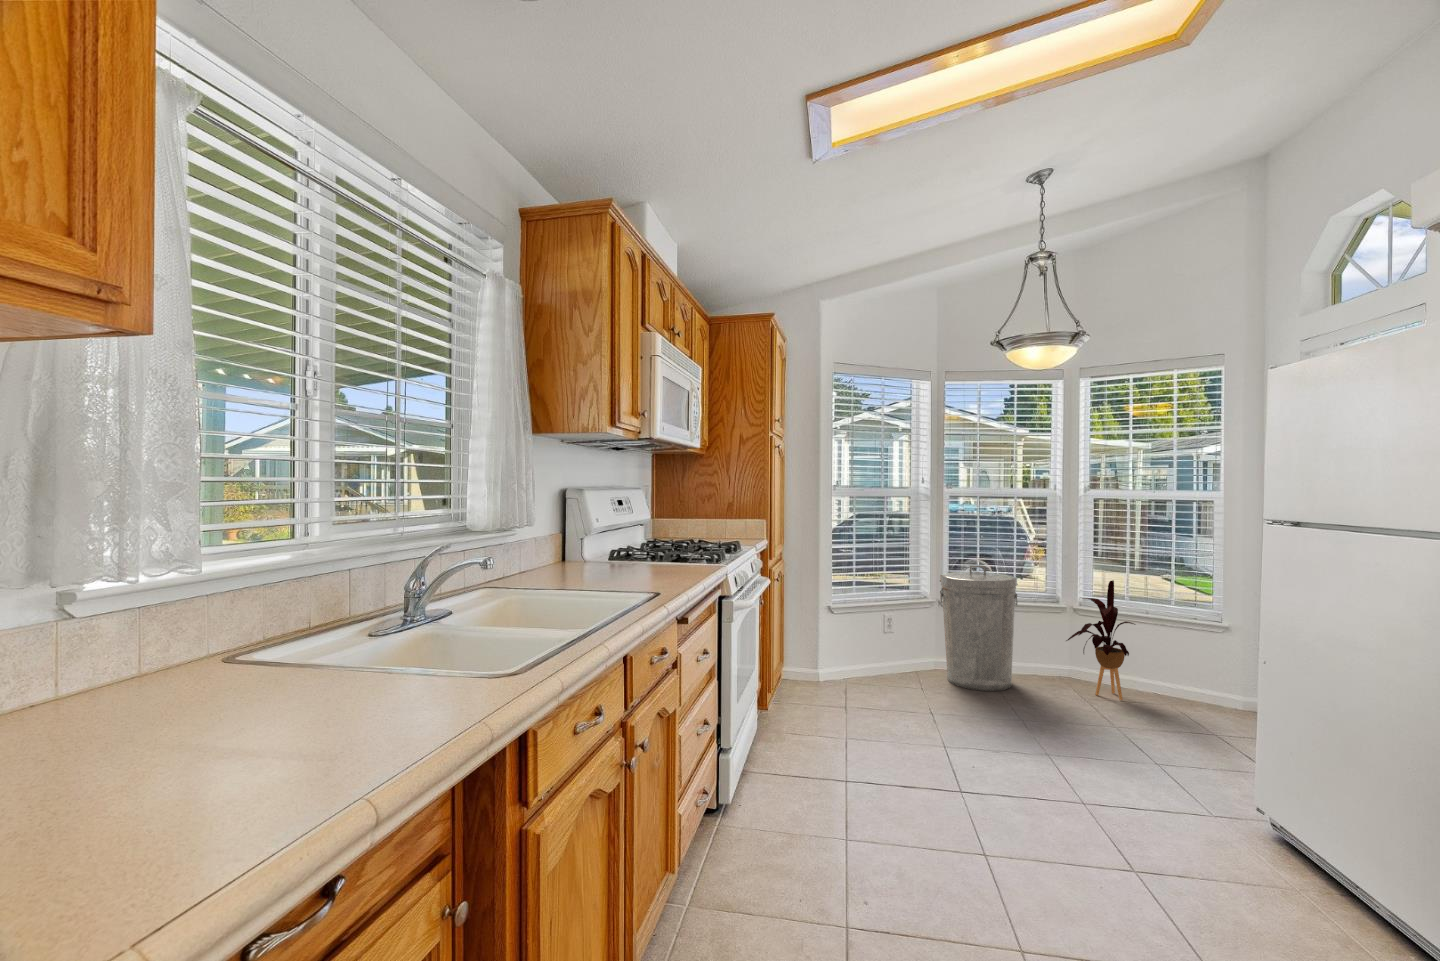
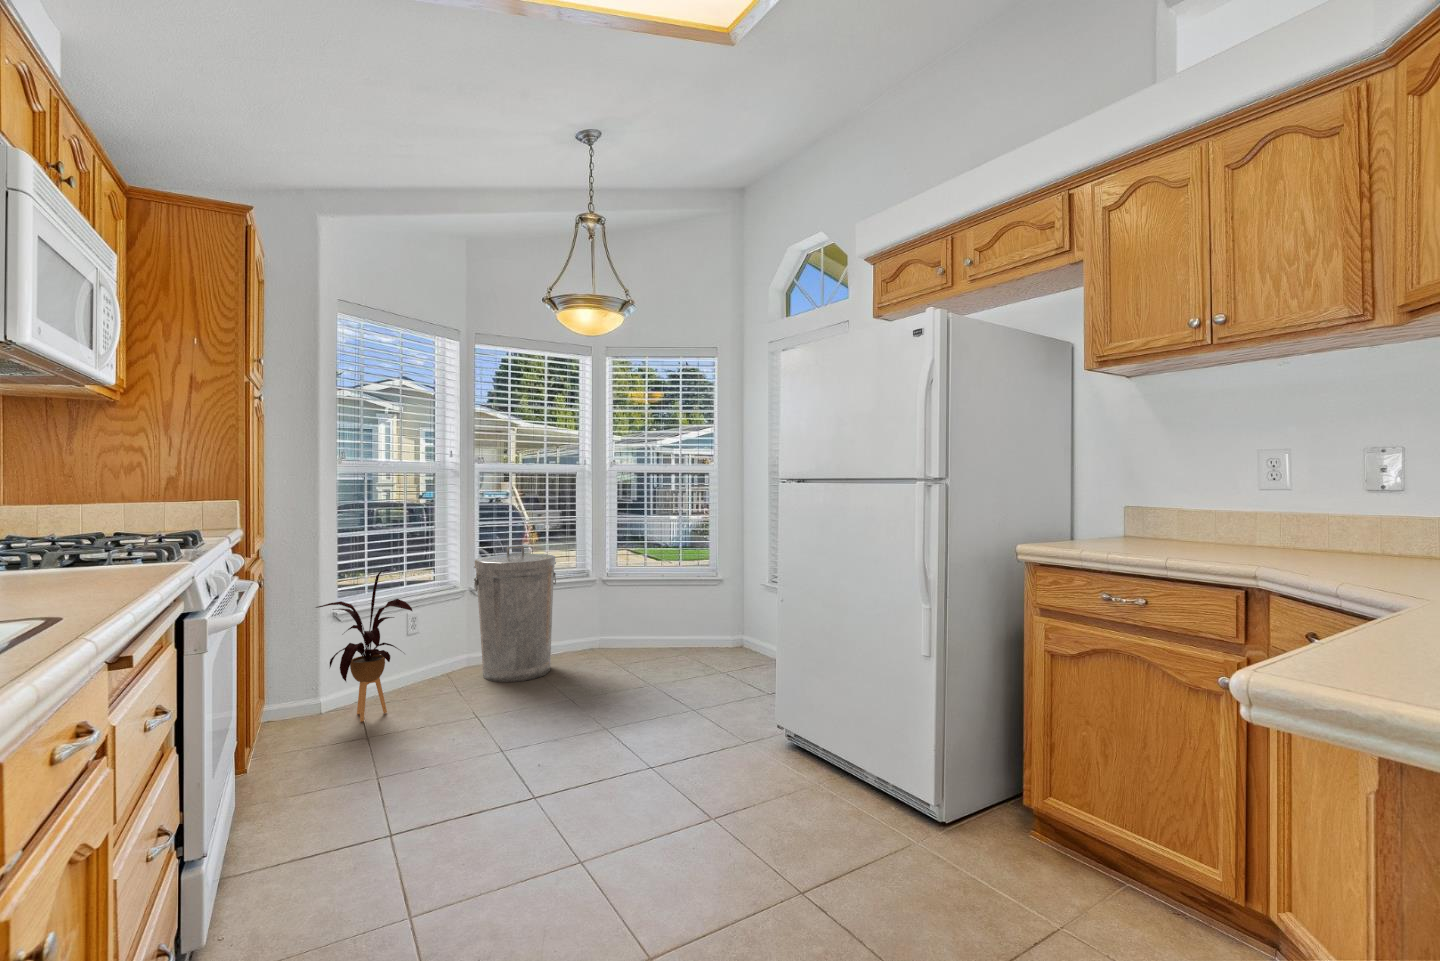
house plant: present [1066,580,1135,700] -> present [316,570,412,722]

